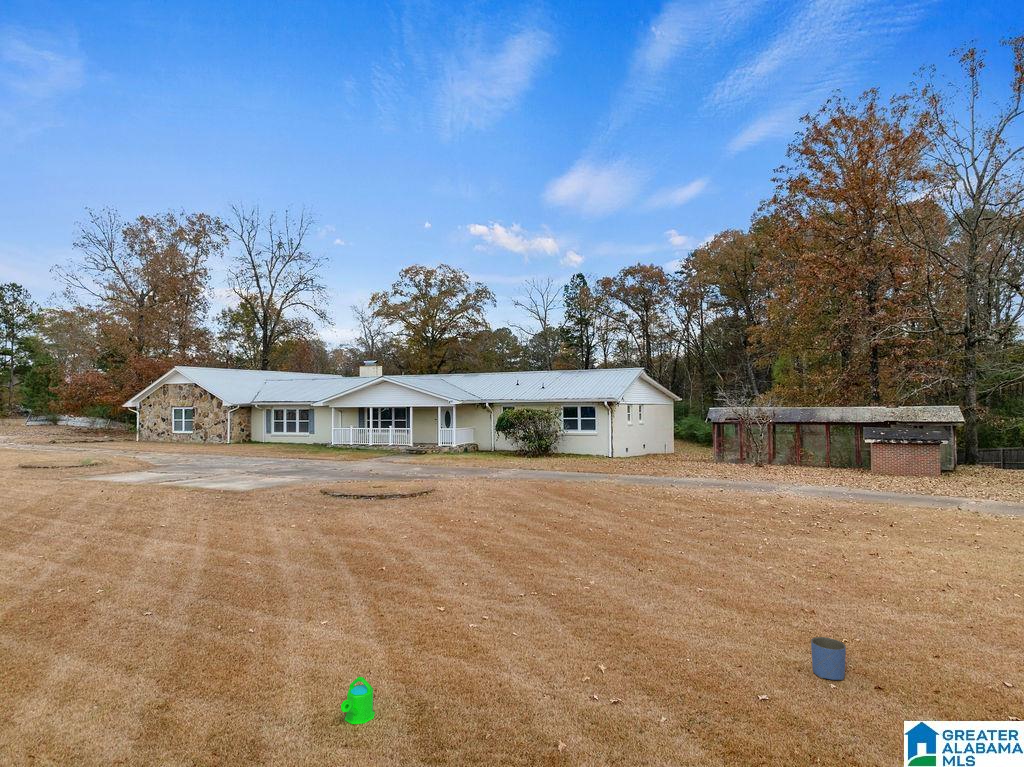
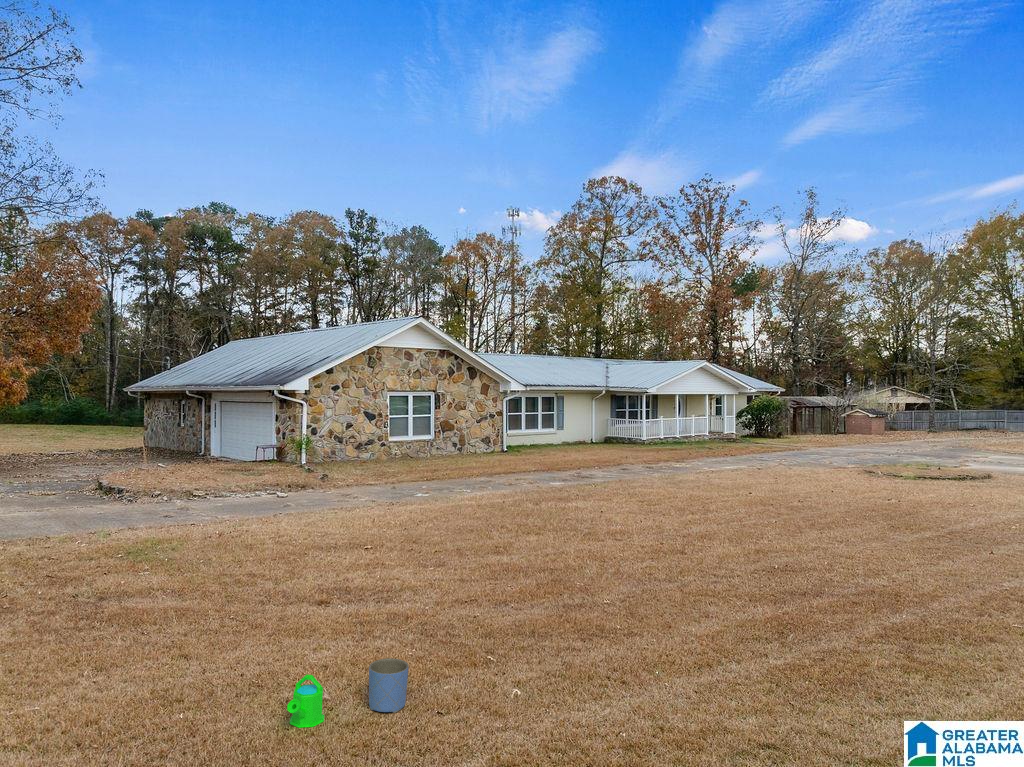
planter: present [811,637,846,681] -> present [369,658,409,713]

